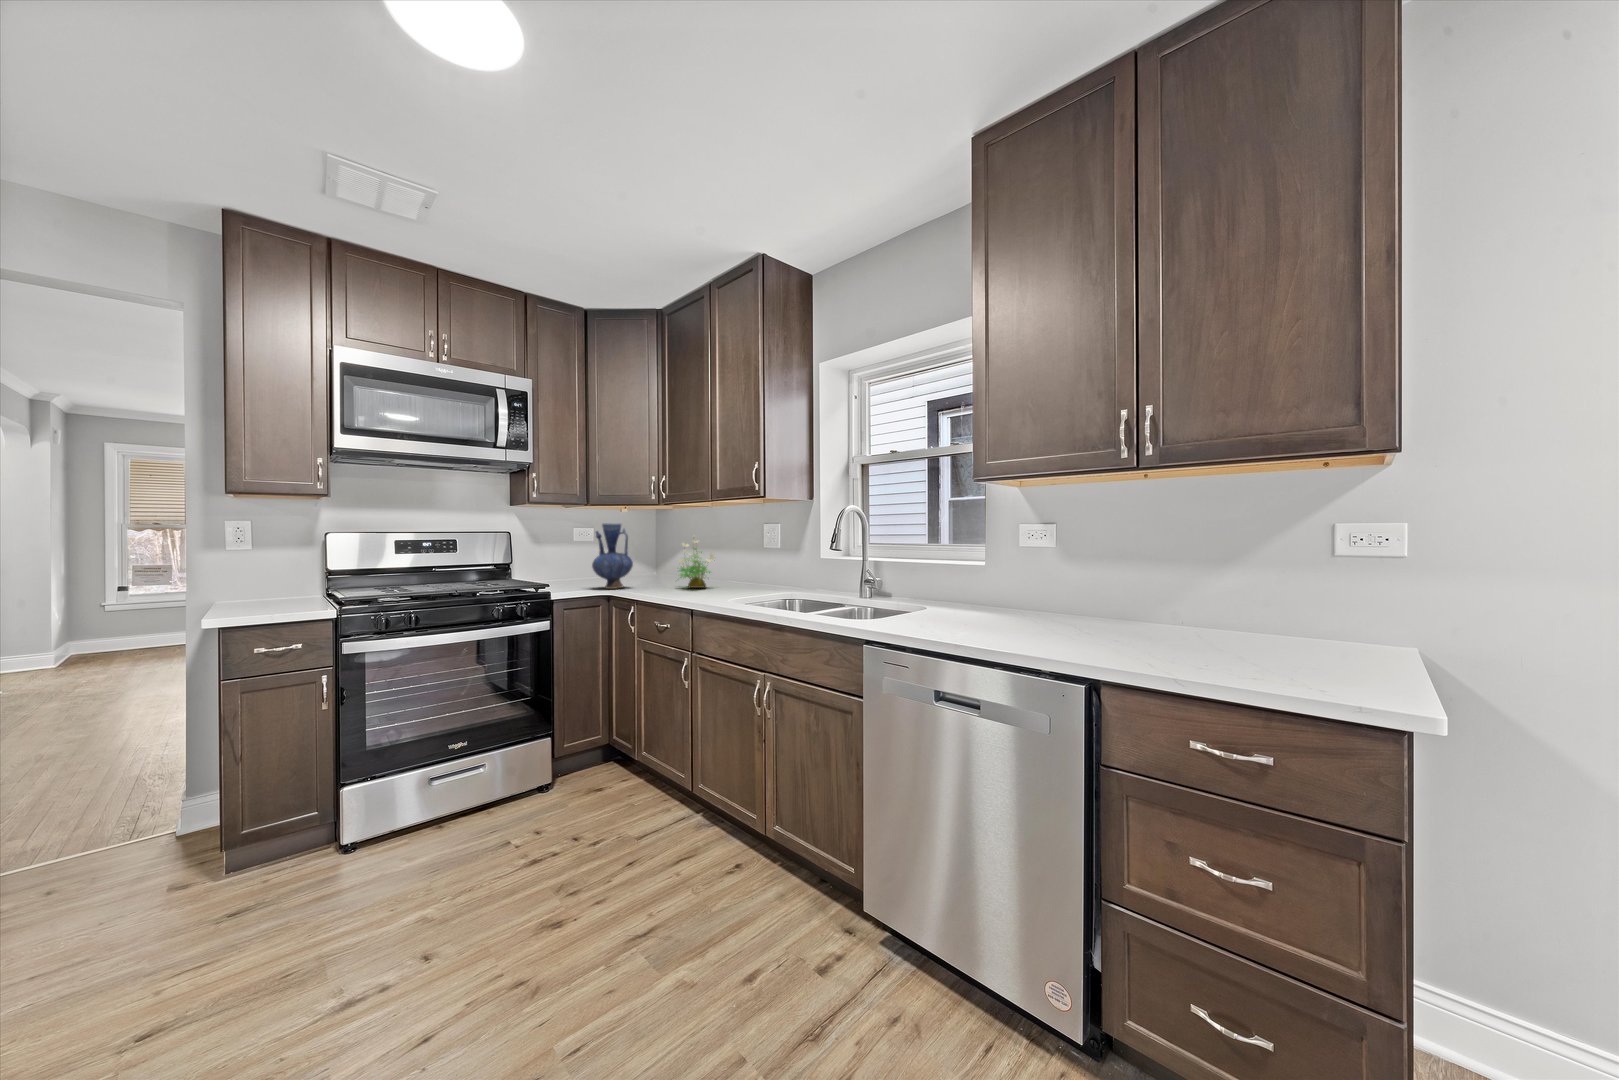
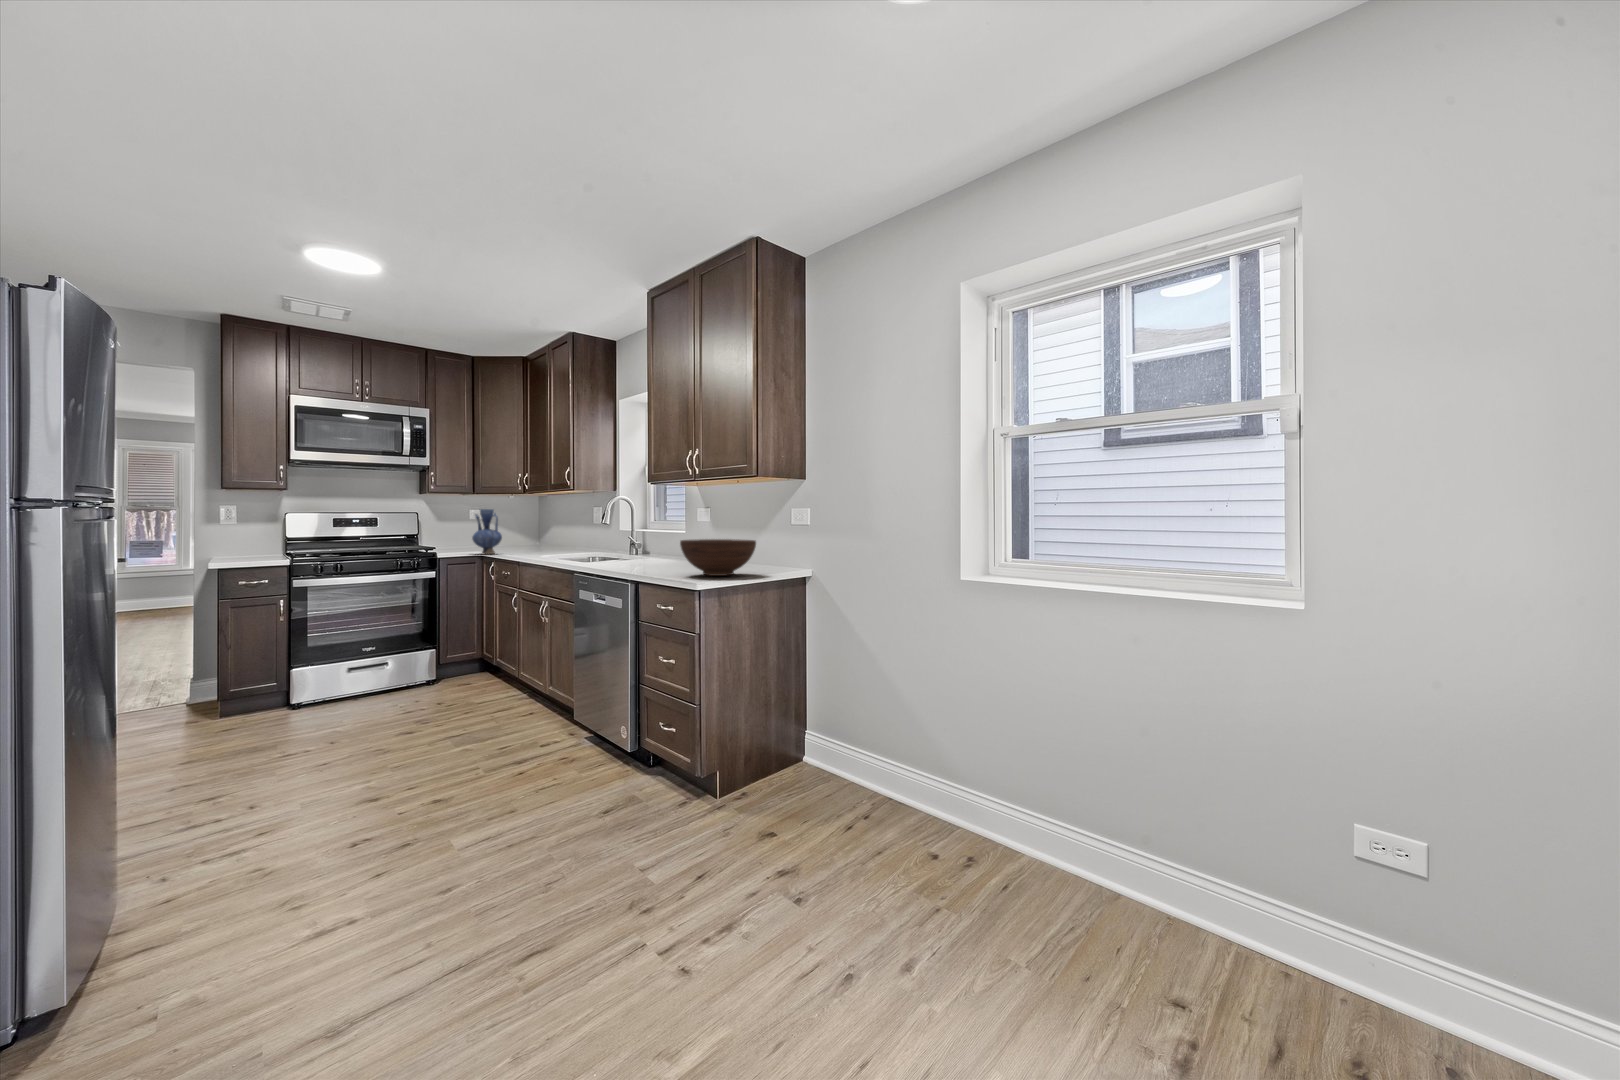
potted plant: present [676,536,715,588] -> none [531,517,560,554]
fruit bowl: none [1177,585,1388,675] -> present [680,539,756,576]

